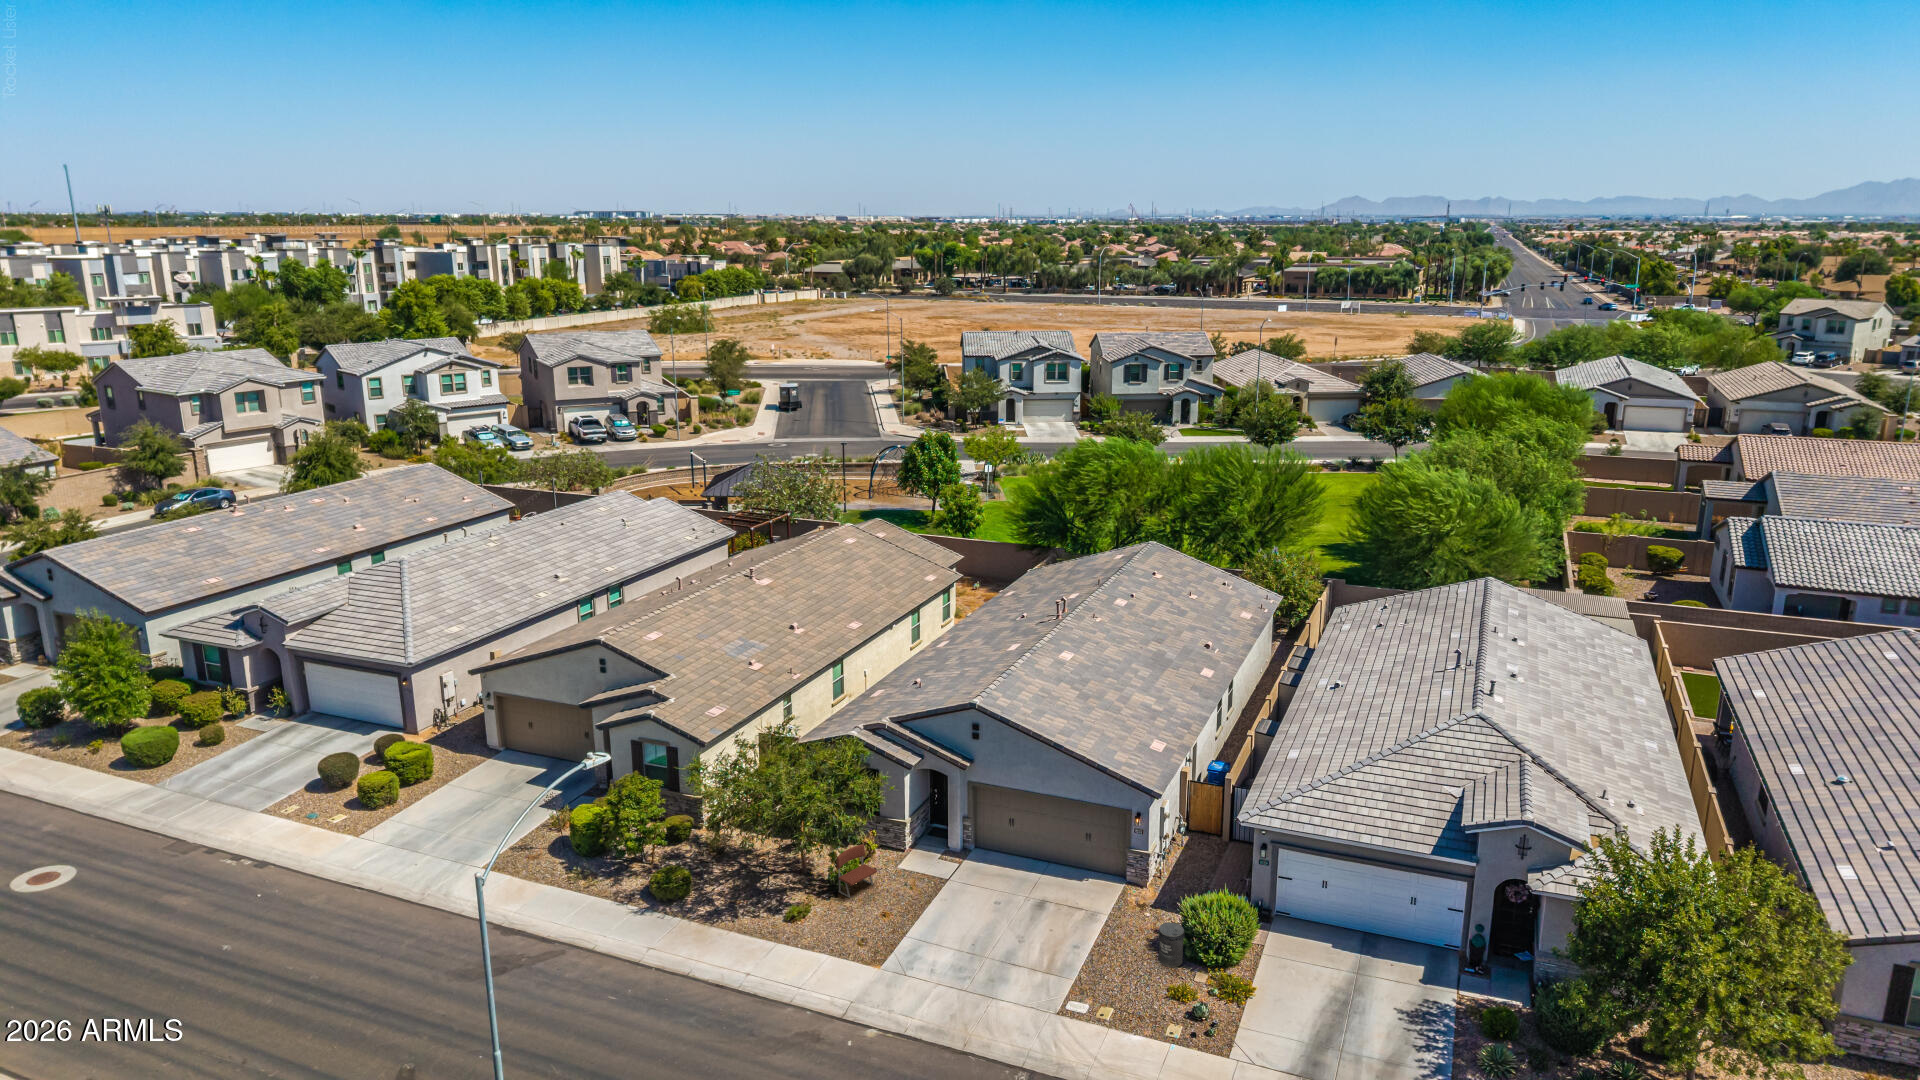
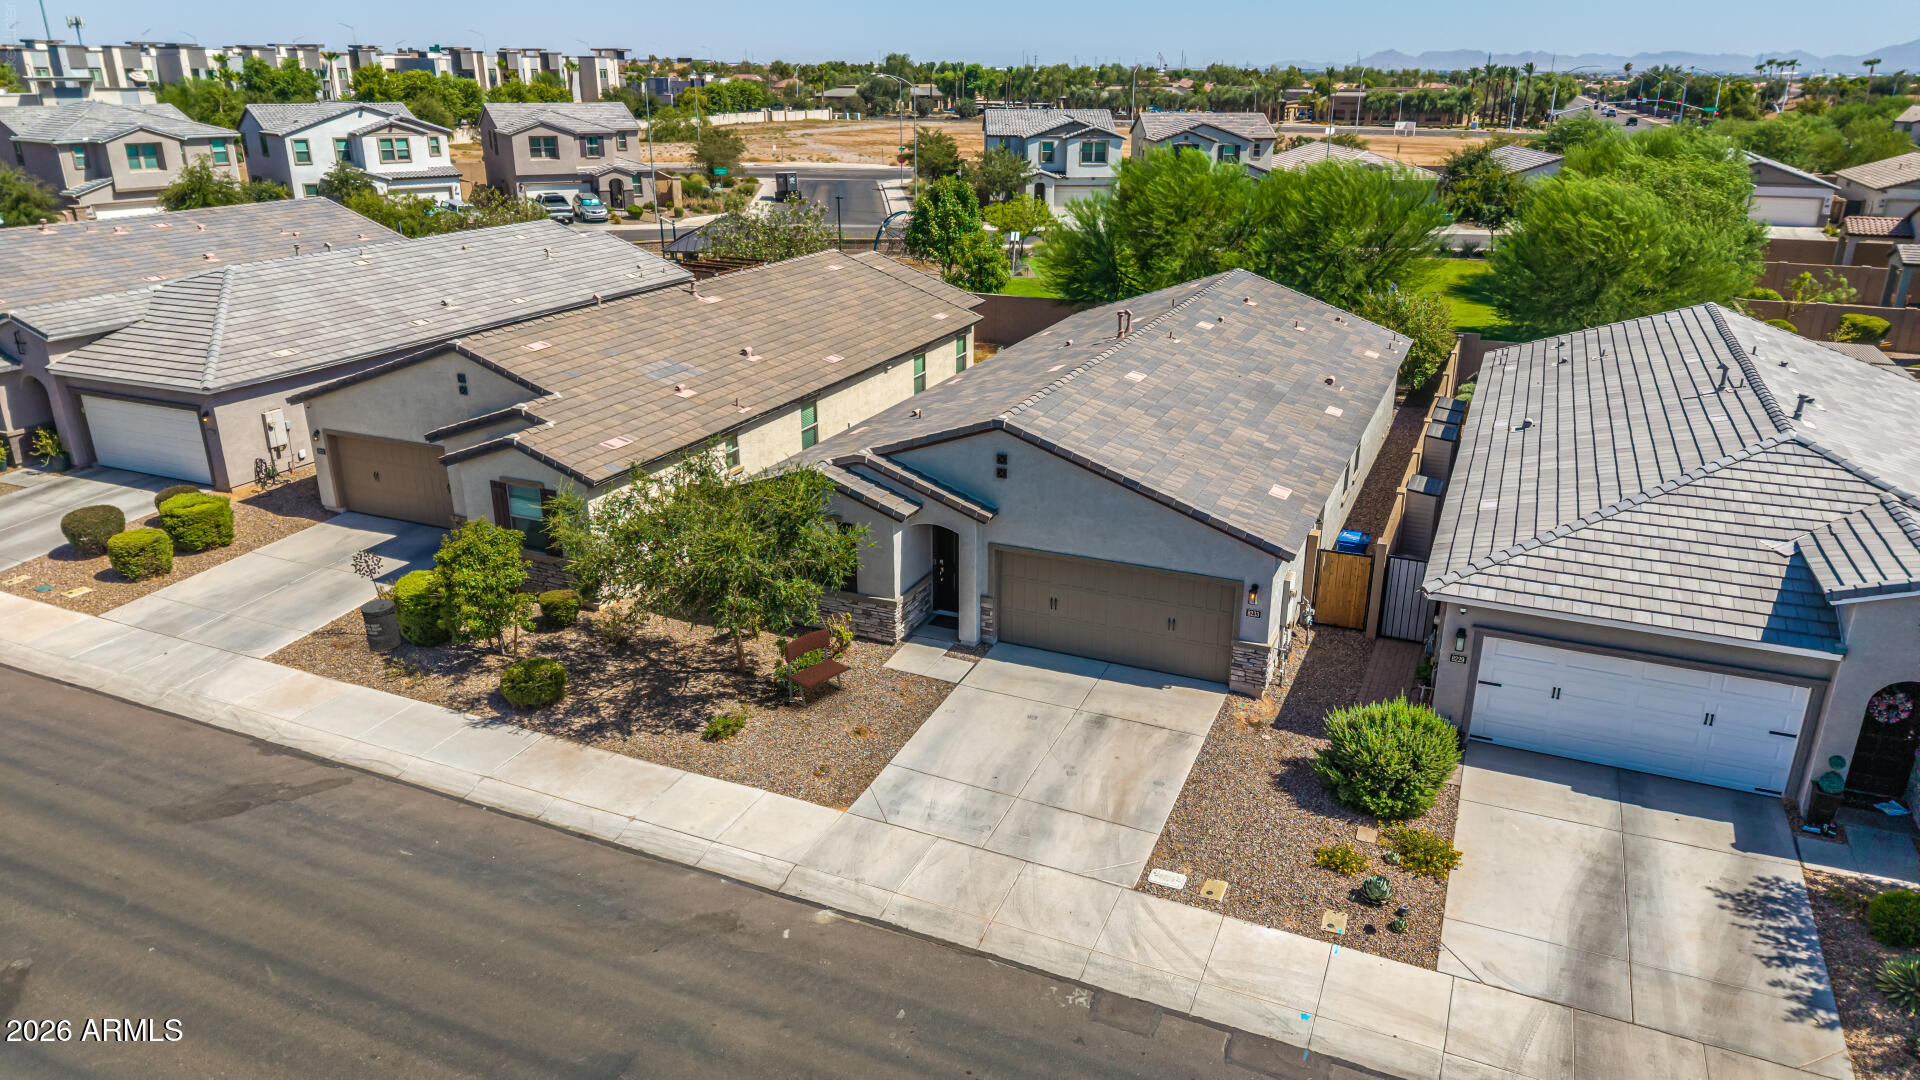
trash can: present [1159,922,1185,967] -> present [360,599,401,651]

